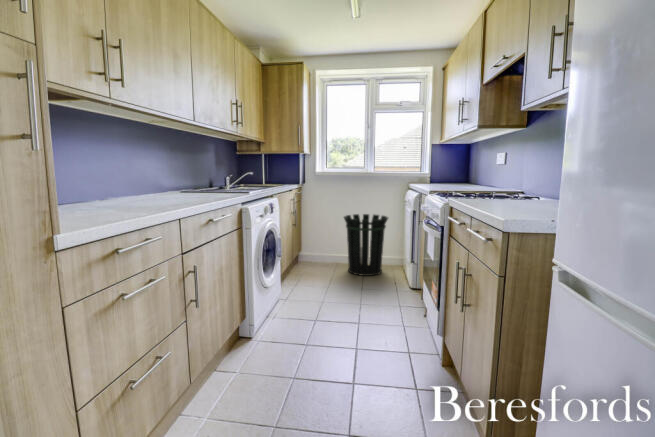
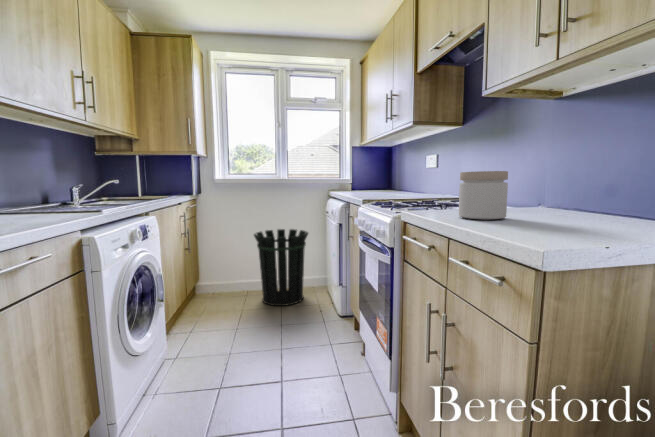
jar: none [488,171,527,206] -> present [459,171,508,220]

